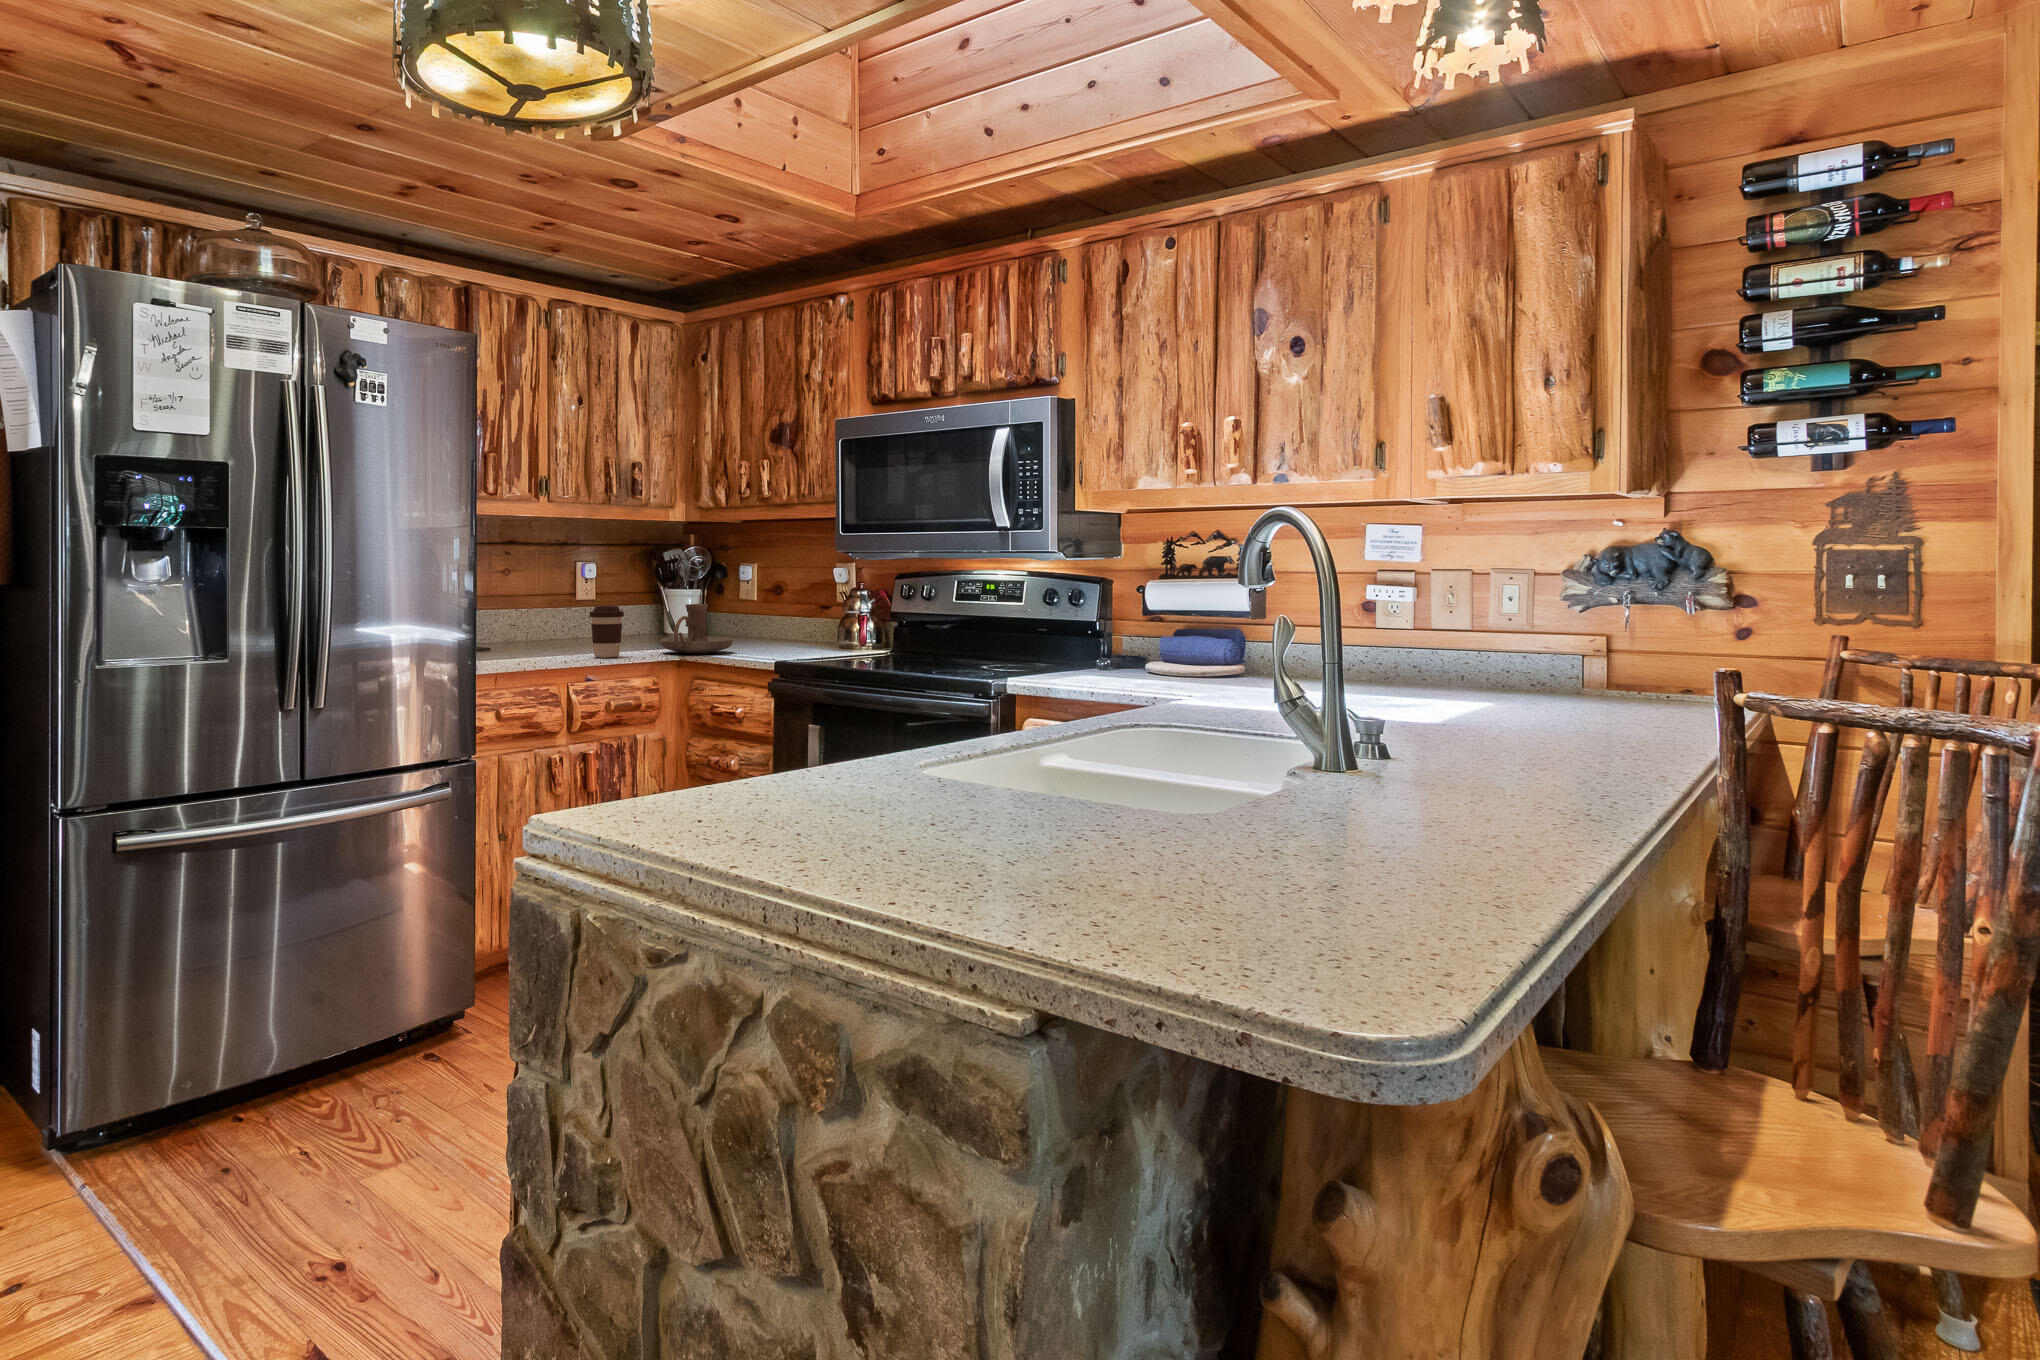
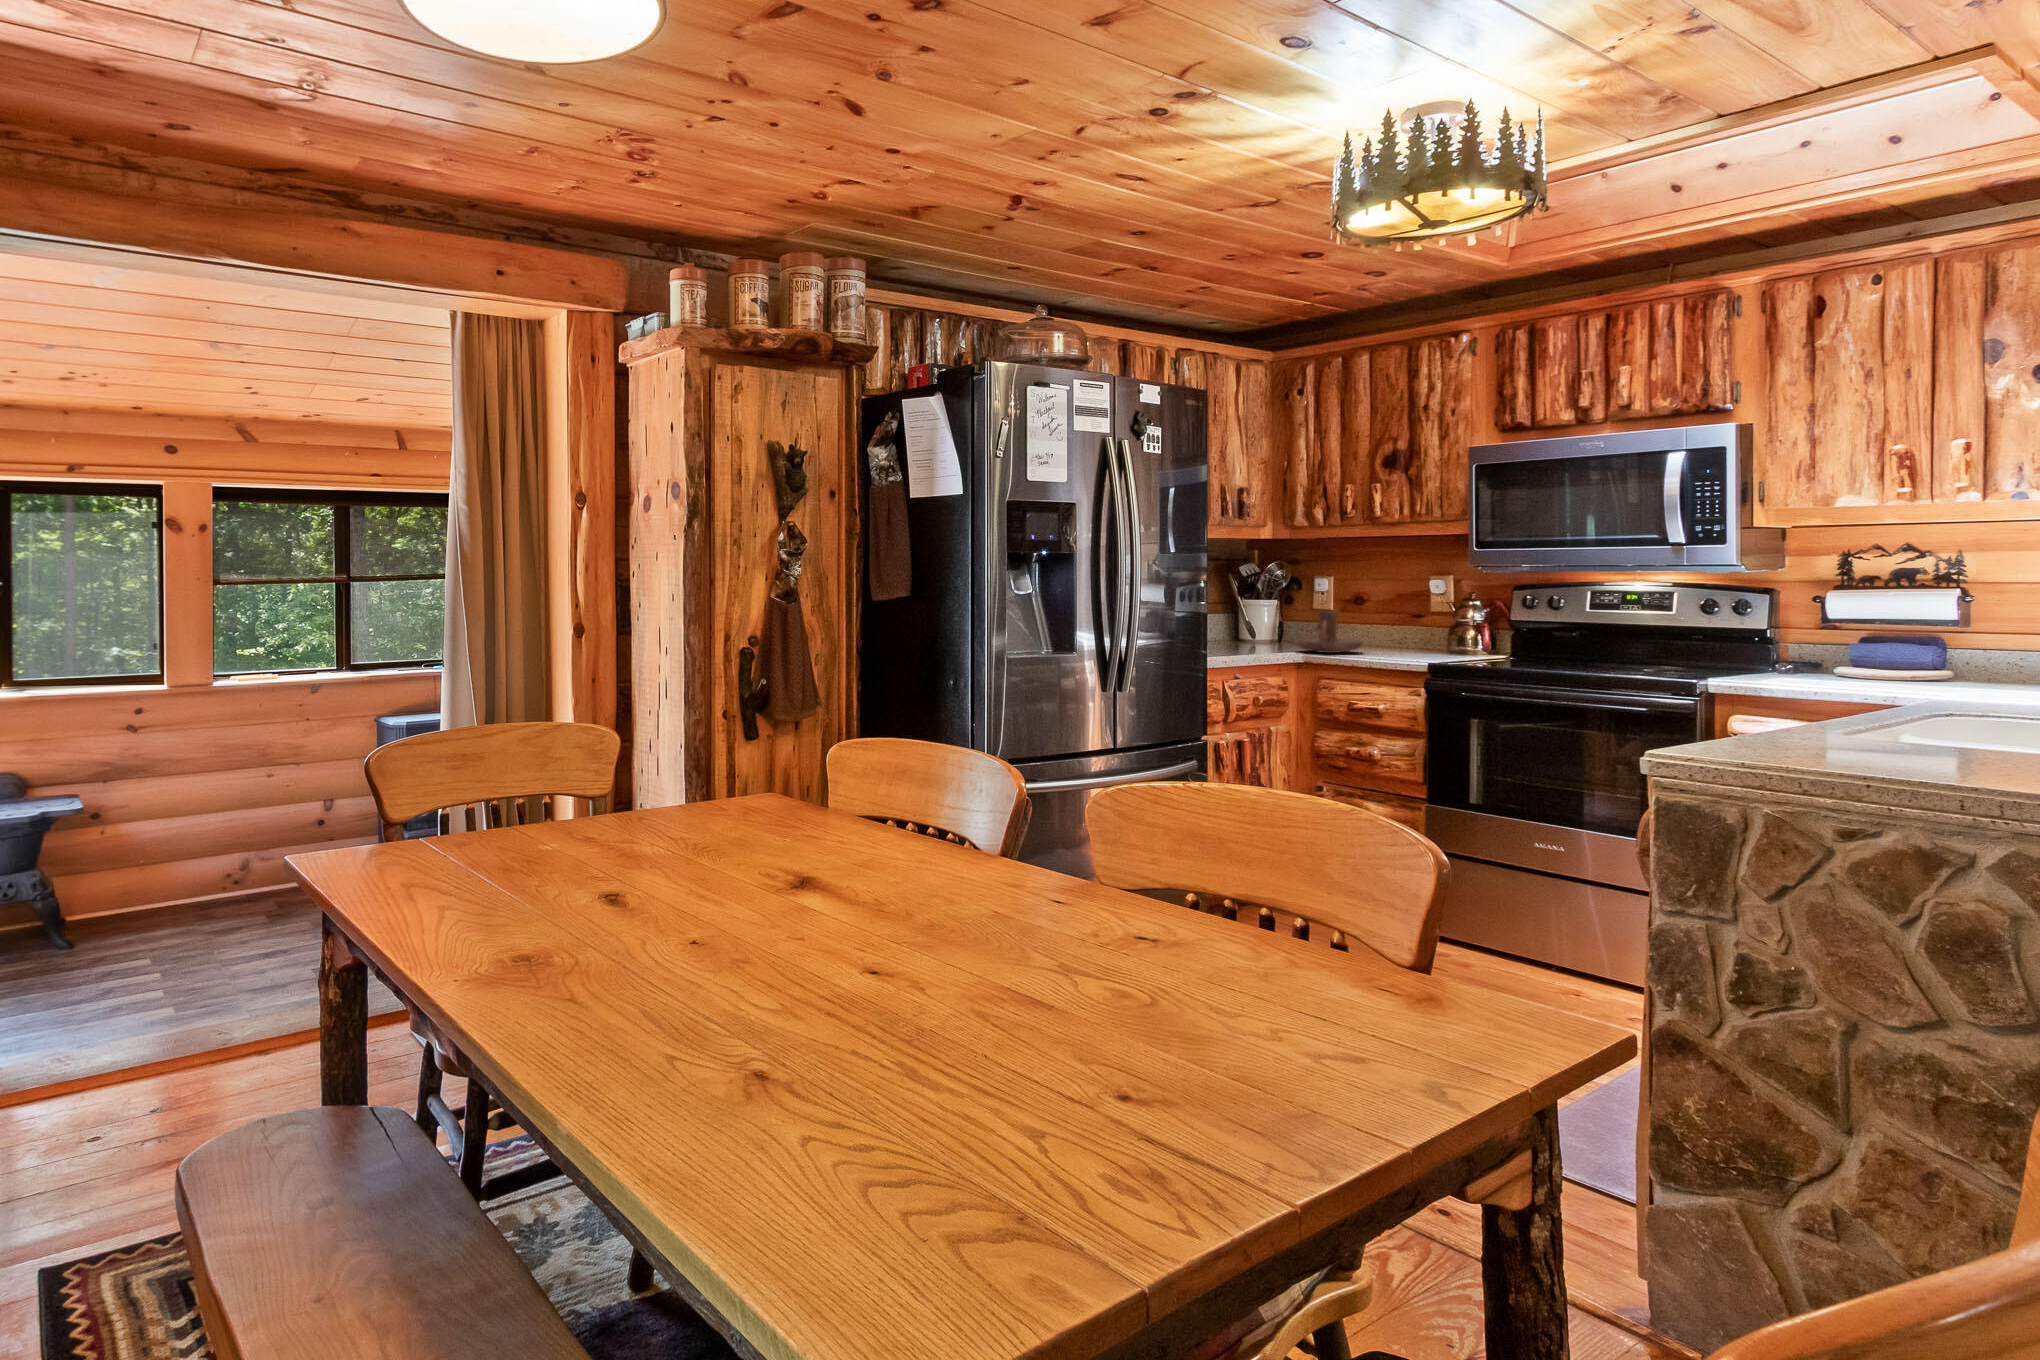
coffee cup: present [590,606,624,658] -> none [1249,612,1279,656]

